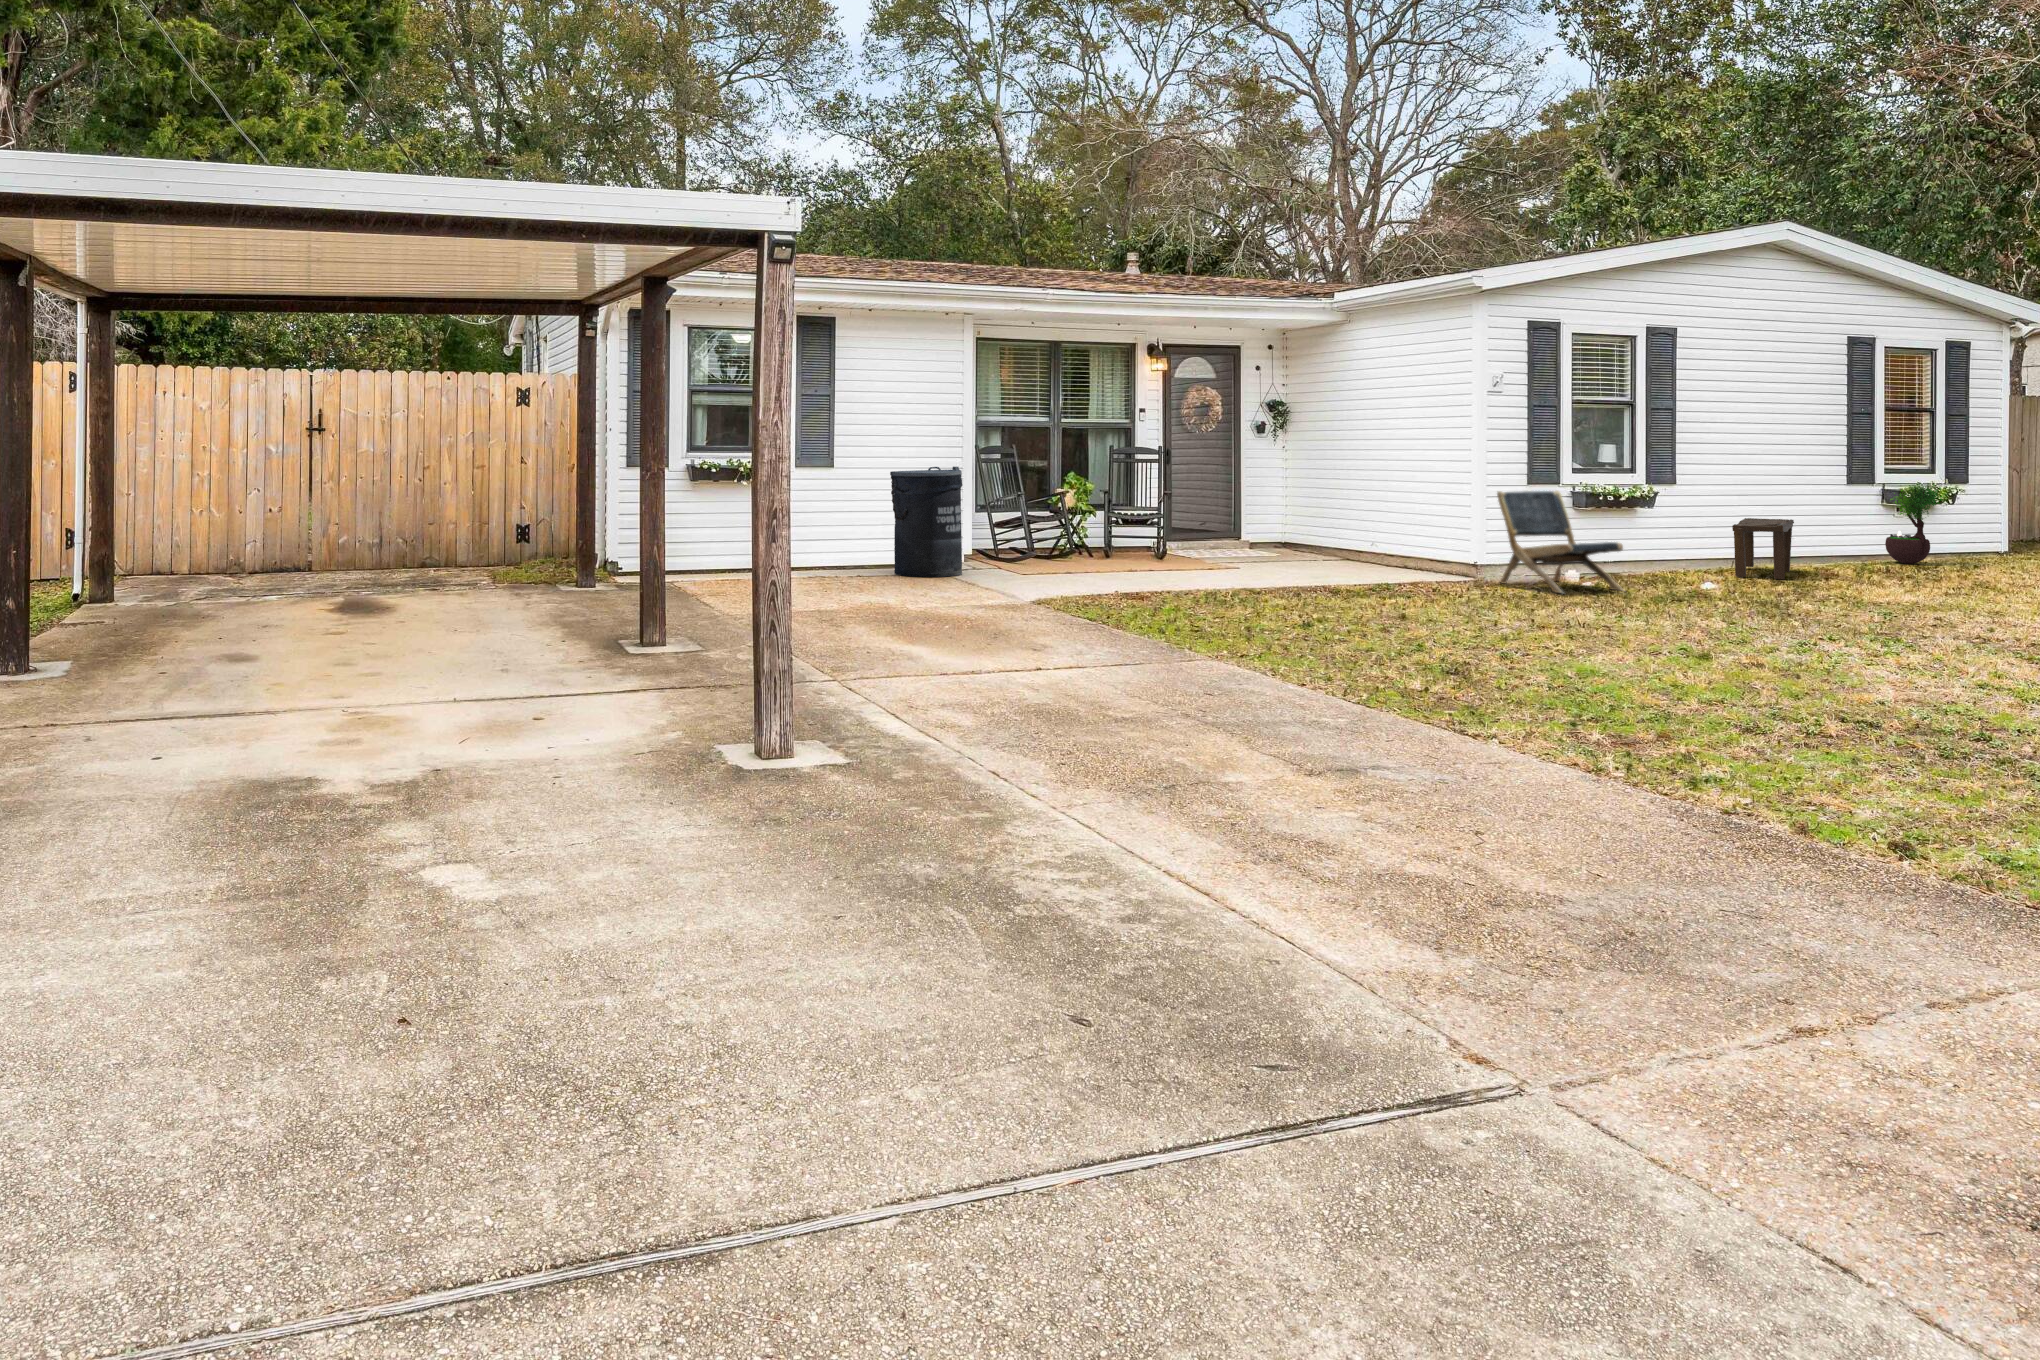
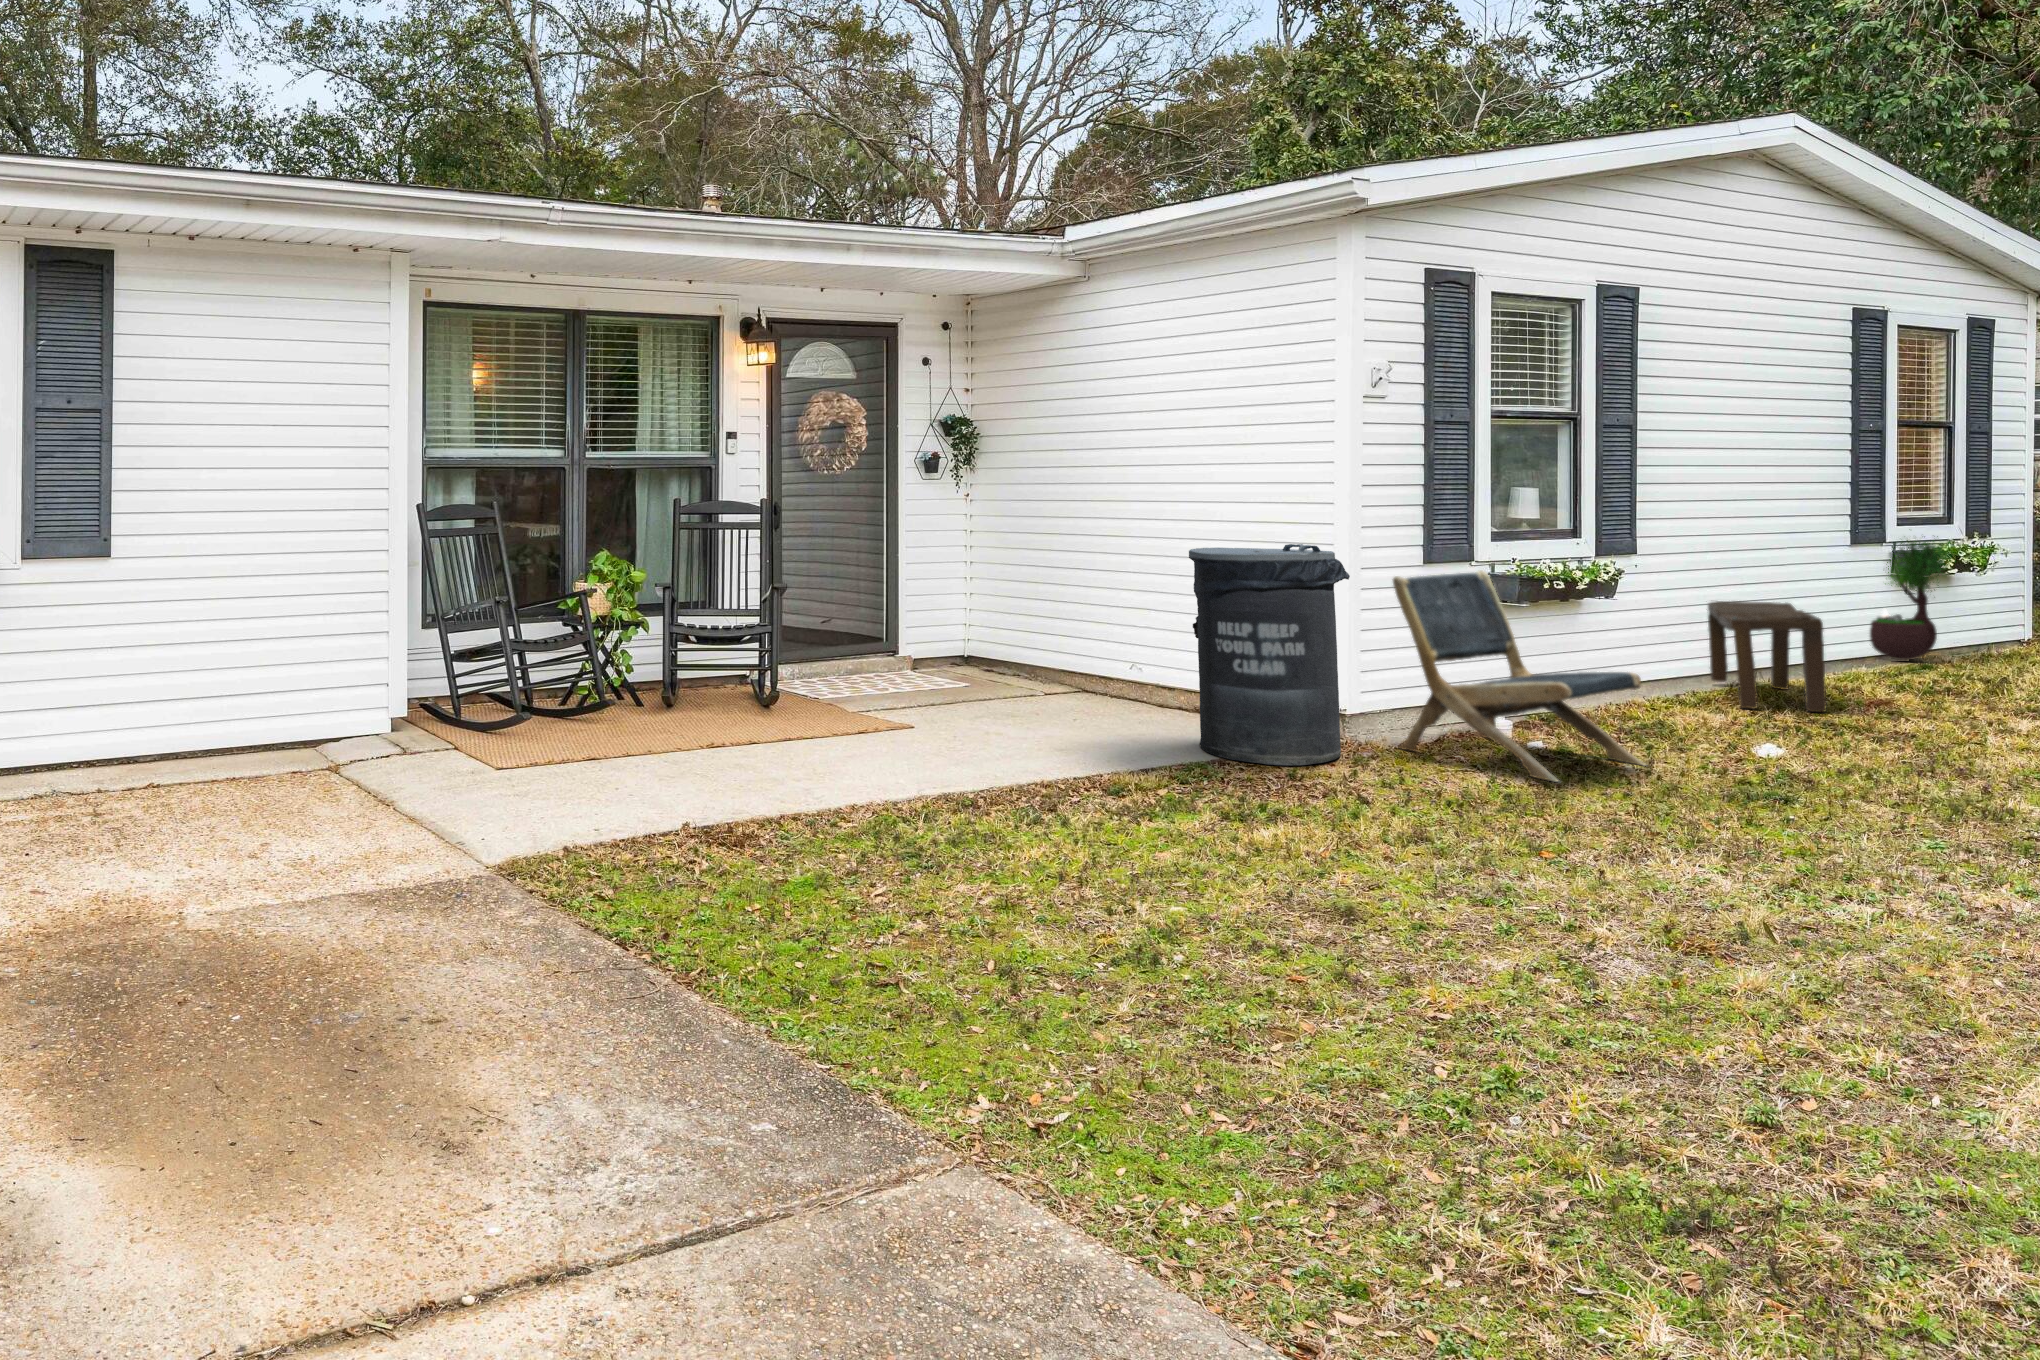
trash can: present [890,467,962,577] -> present [1189,544,1350,765]

